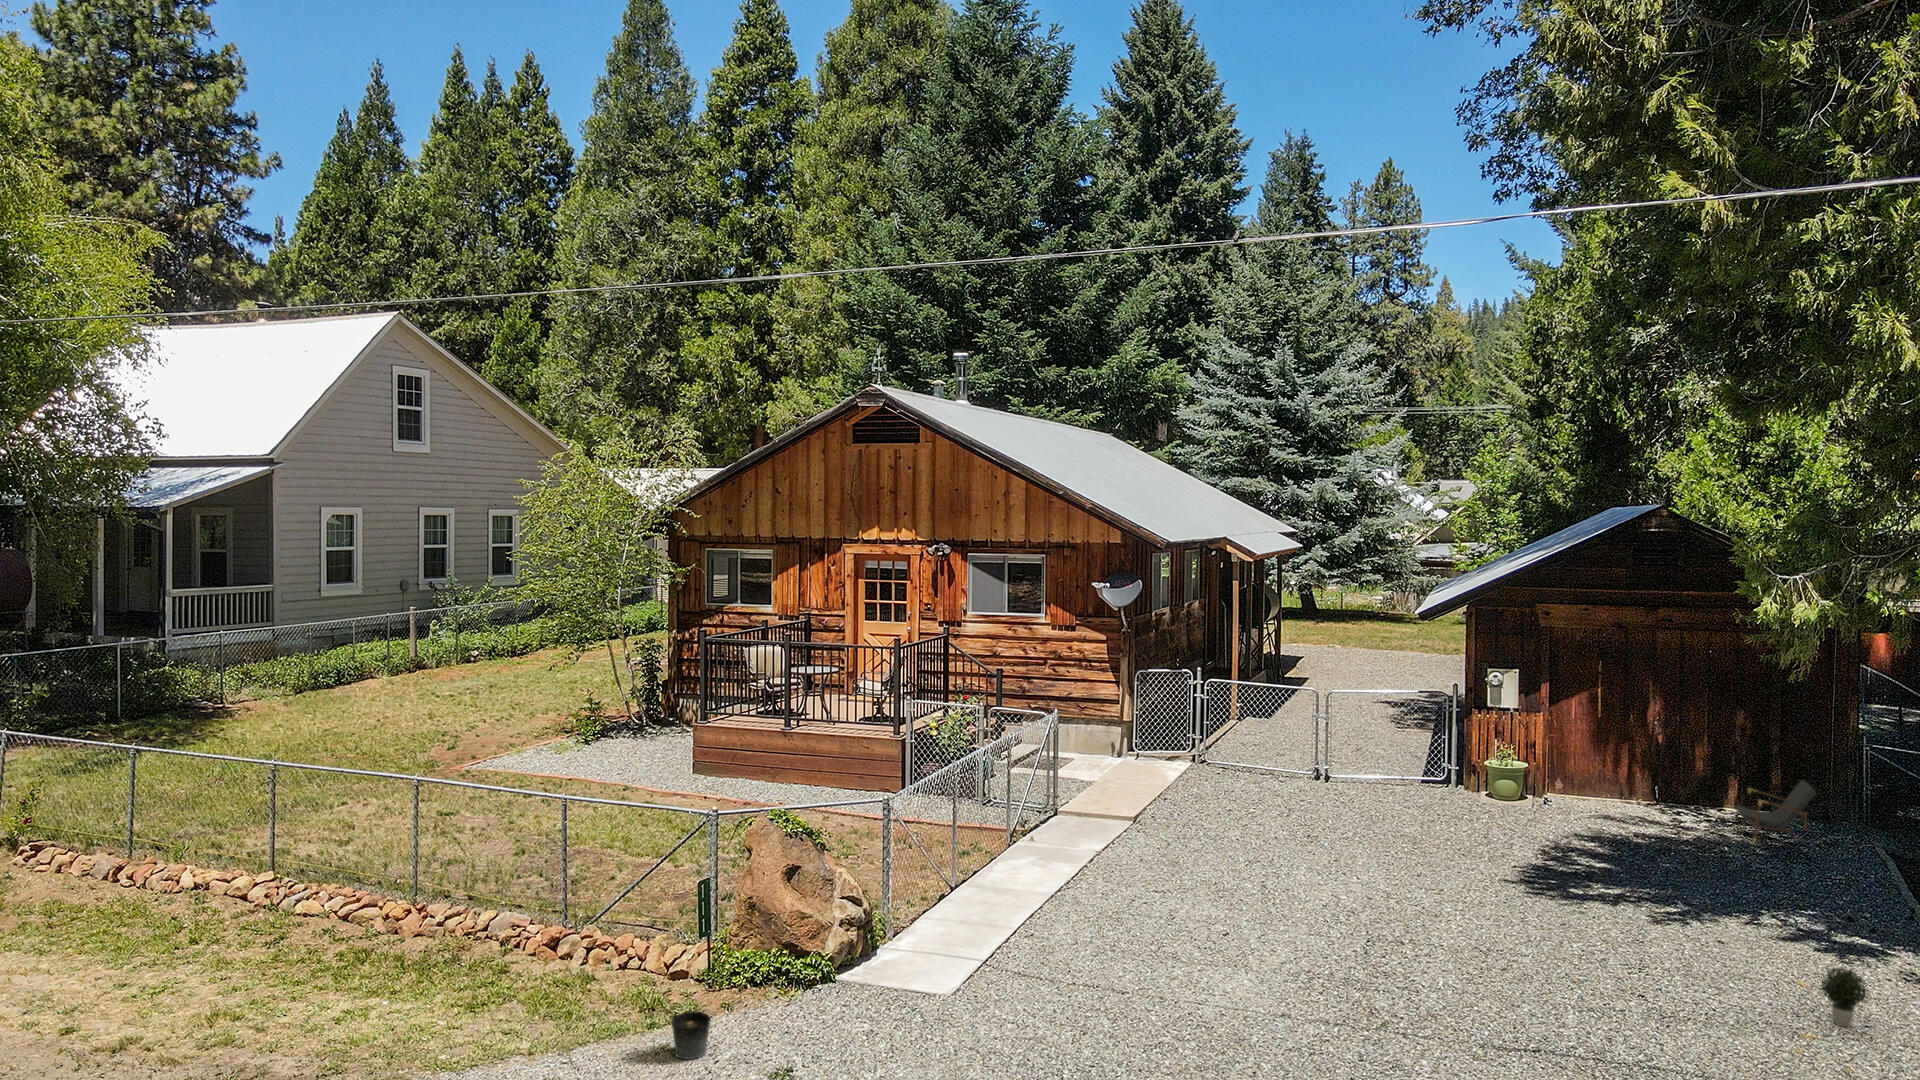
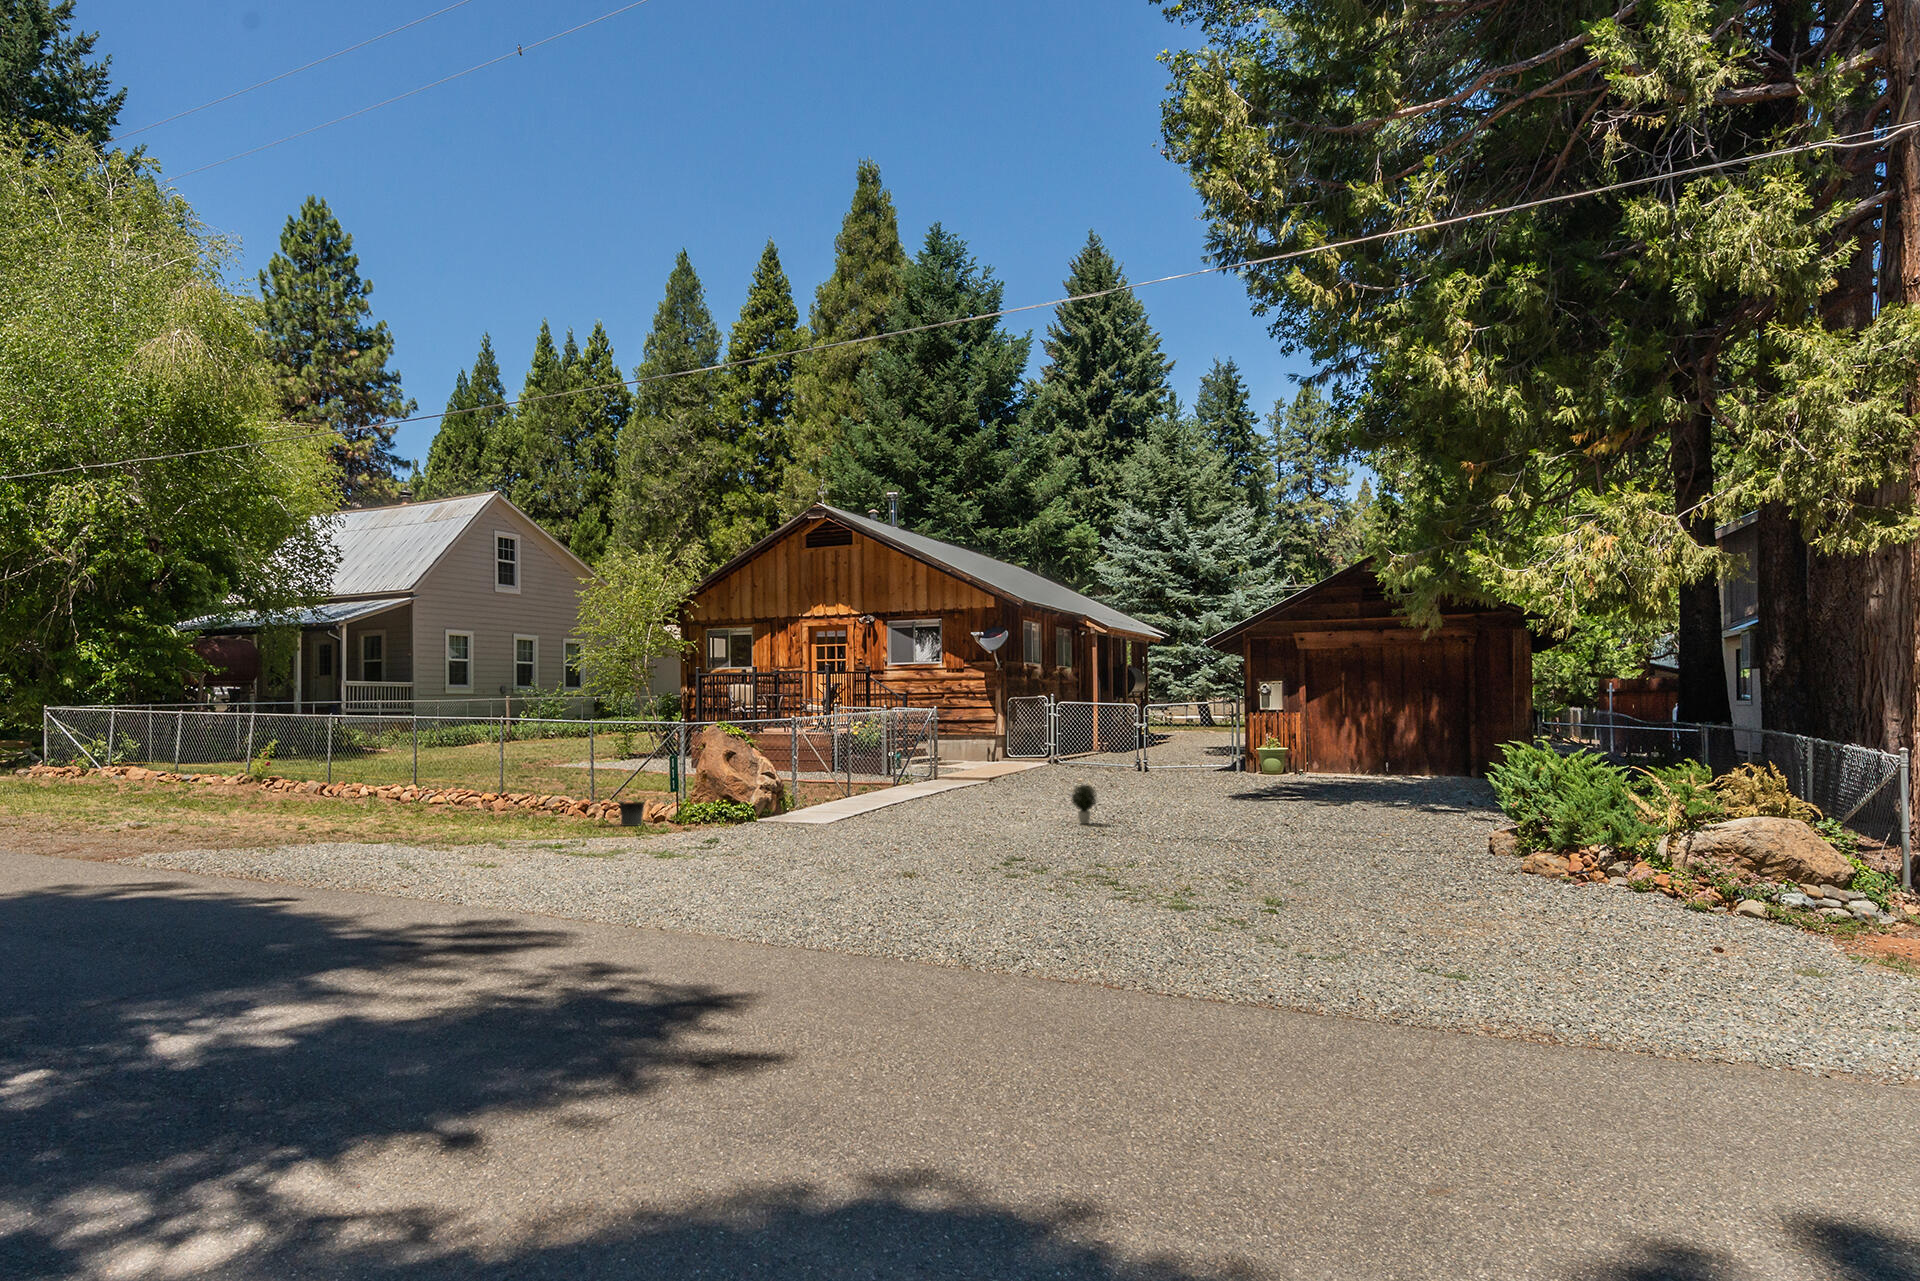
lounge chair: present [1735,780,1816,844] -> none [1431,740,1480,786]
potted plant: present [1821,968,1867,1027] -> present [1071,785,1097,824]

